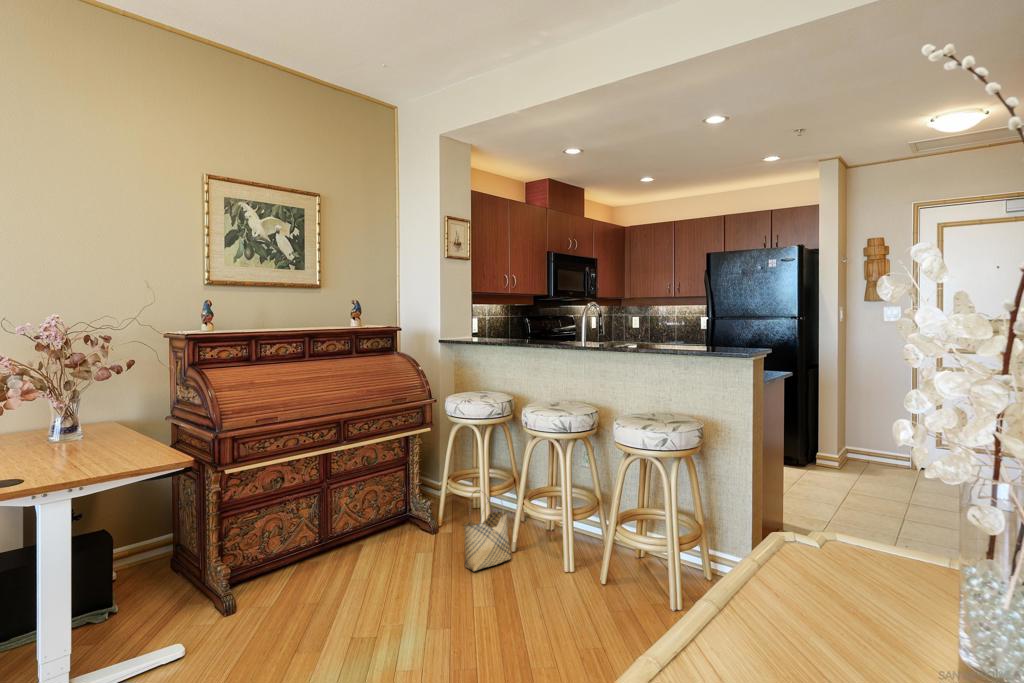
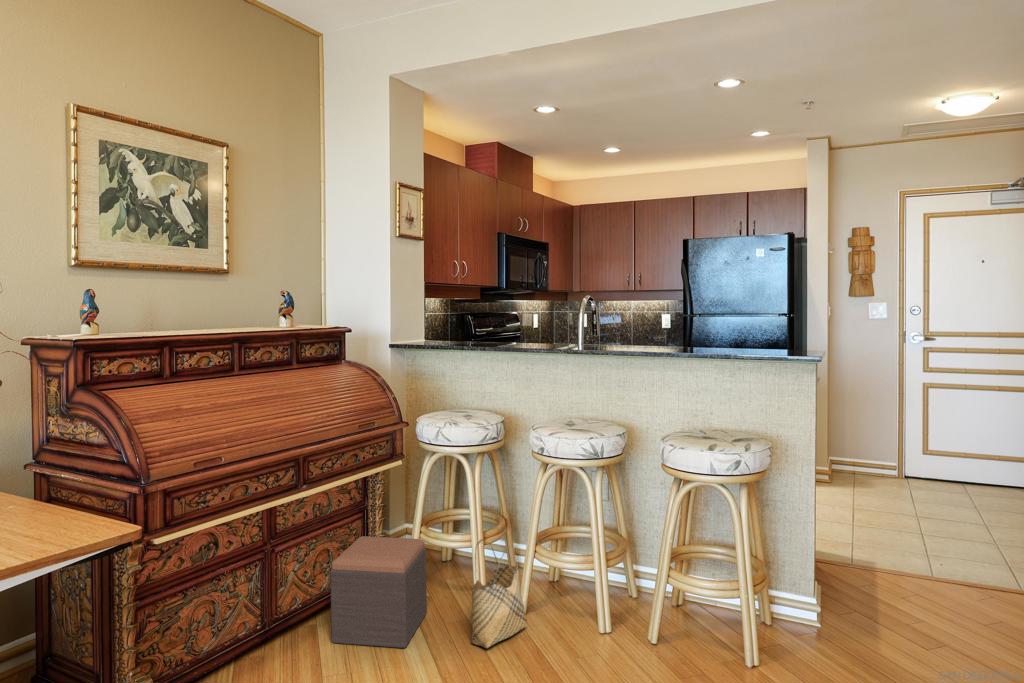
footstool: none [367,482,443,566] -> present [330,536,427,648]

